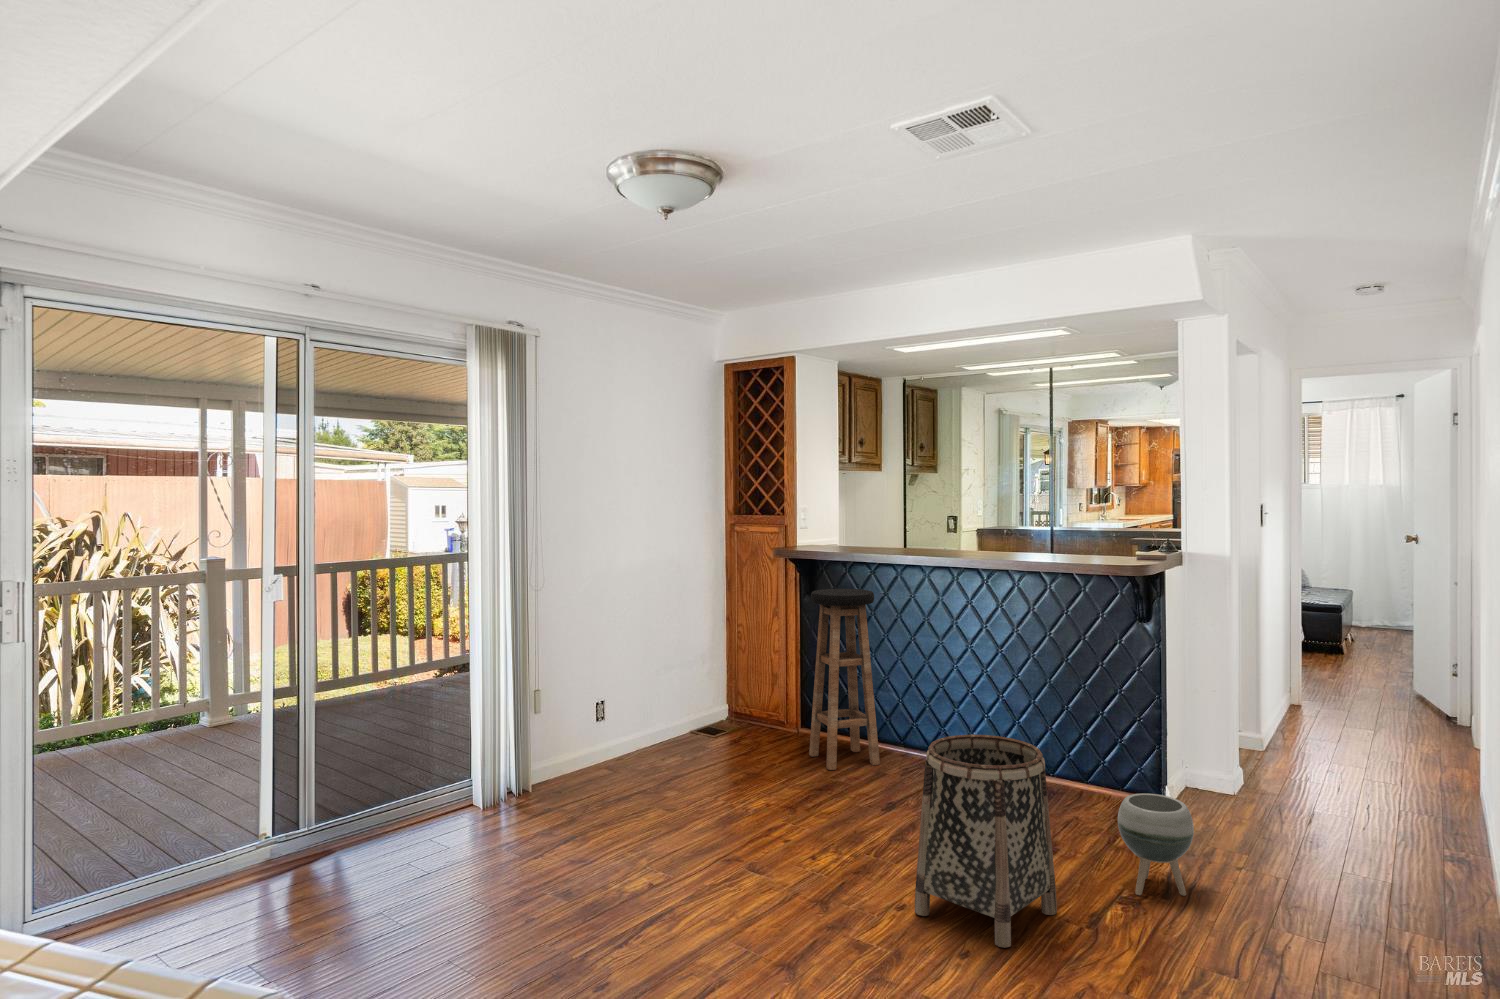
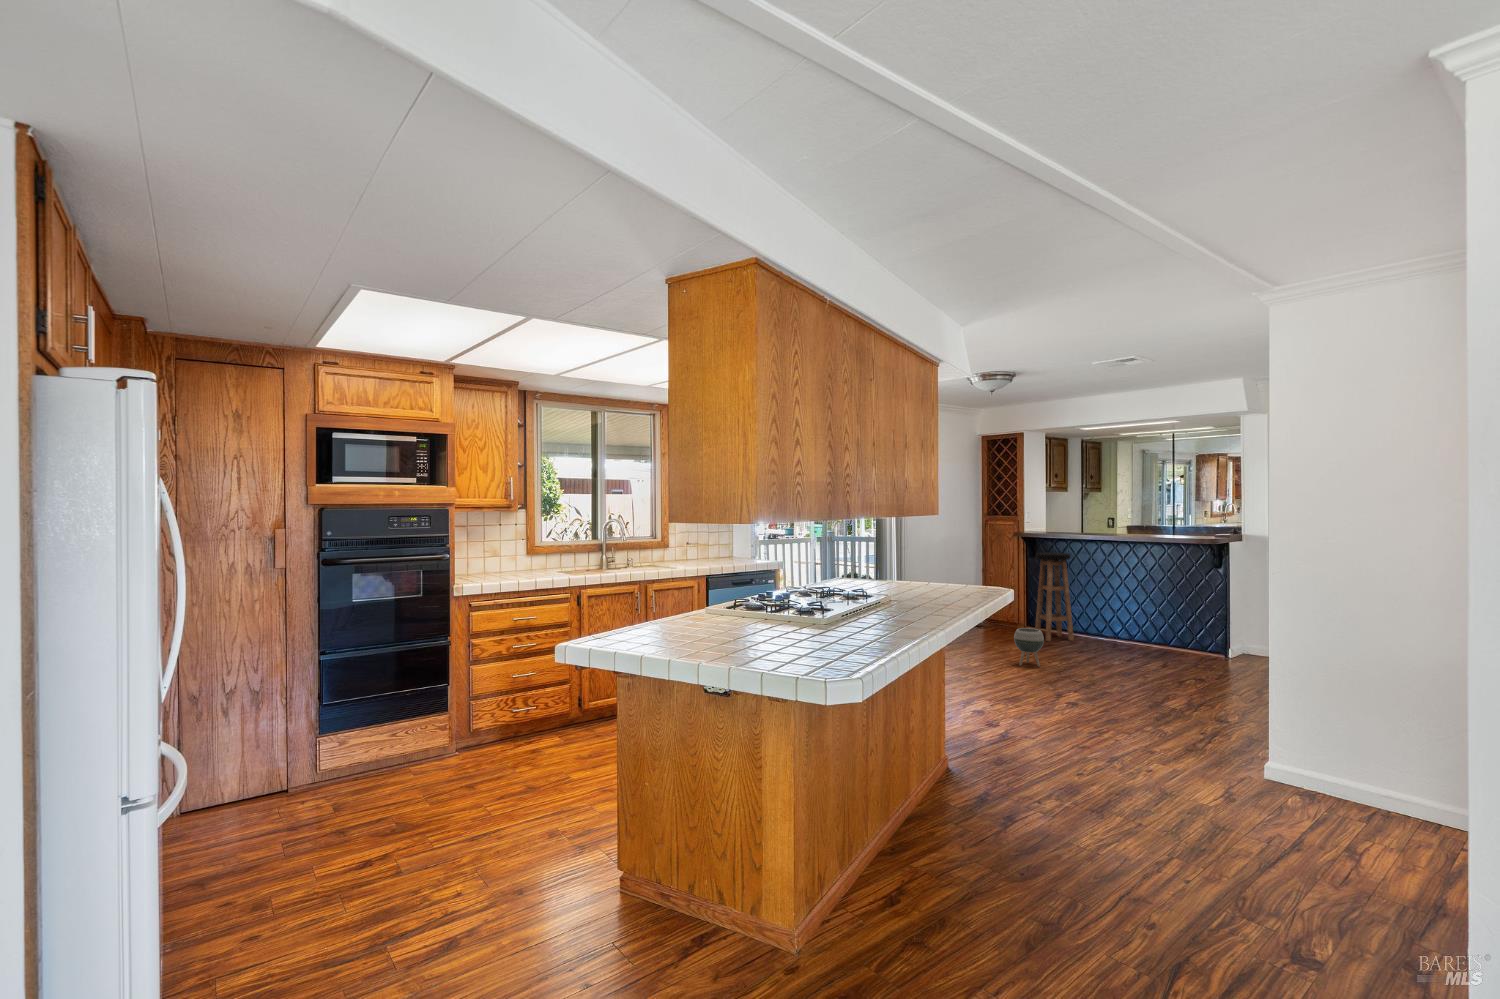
basket: present [915,735,1057,948] -> none [1099,608,1165,687]
planter: present [1118,793,1194,896] -> present [1014,628,1044,667]

